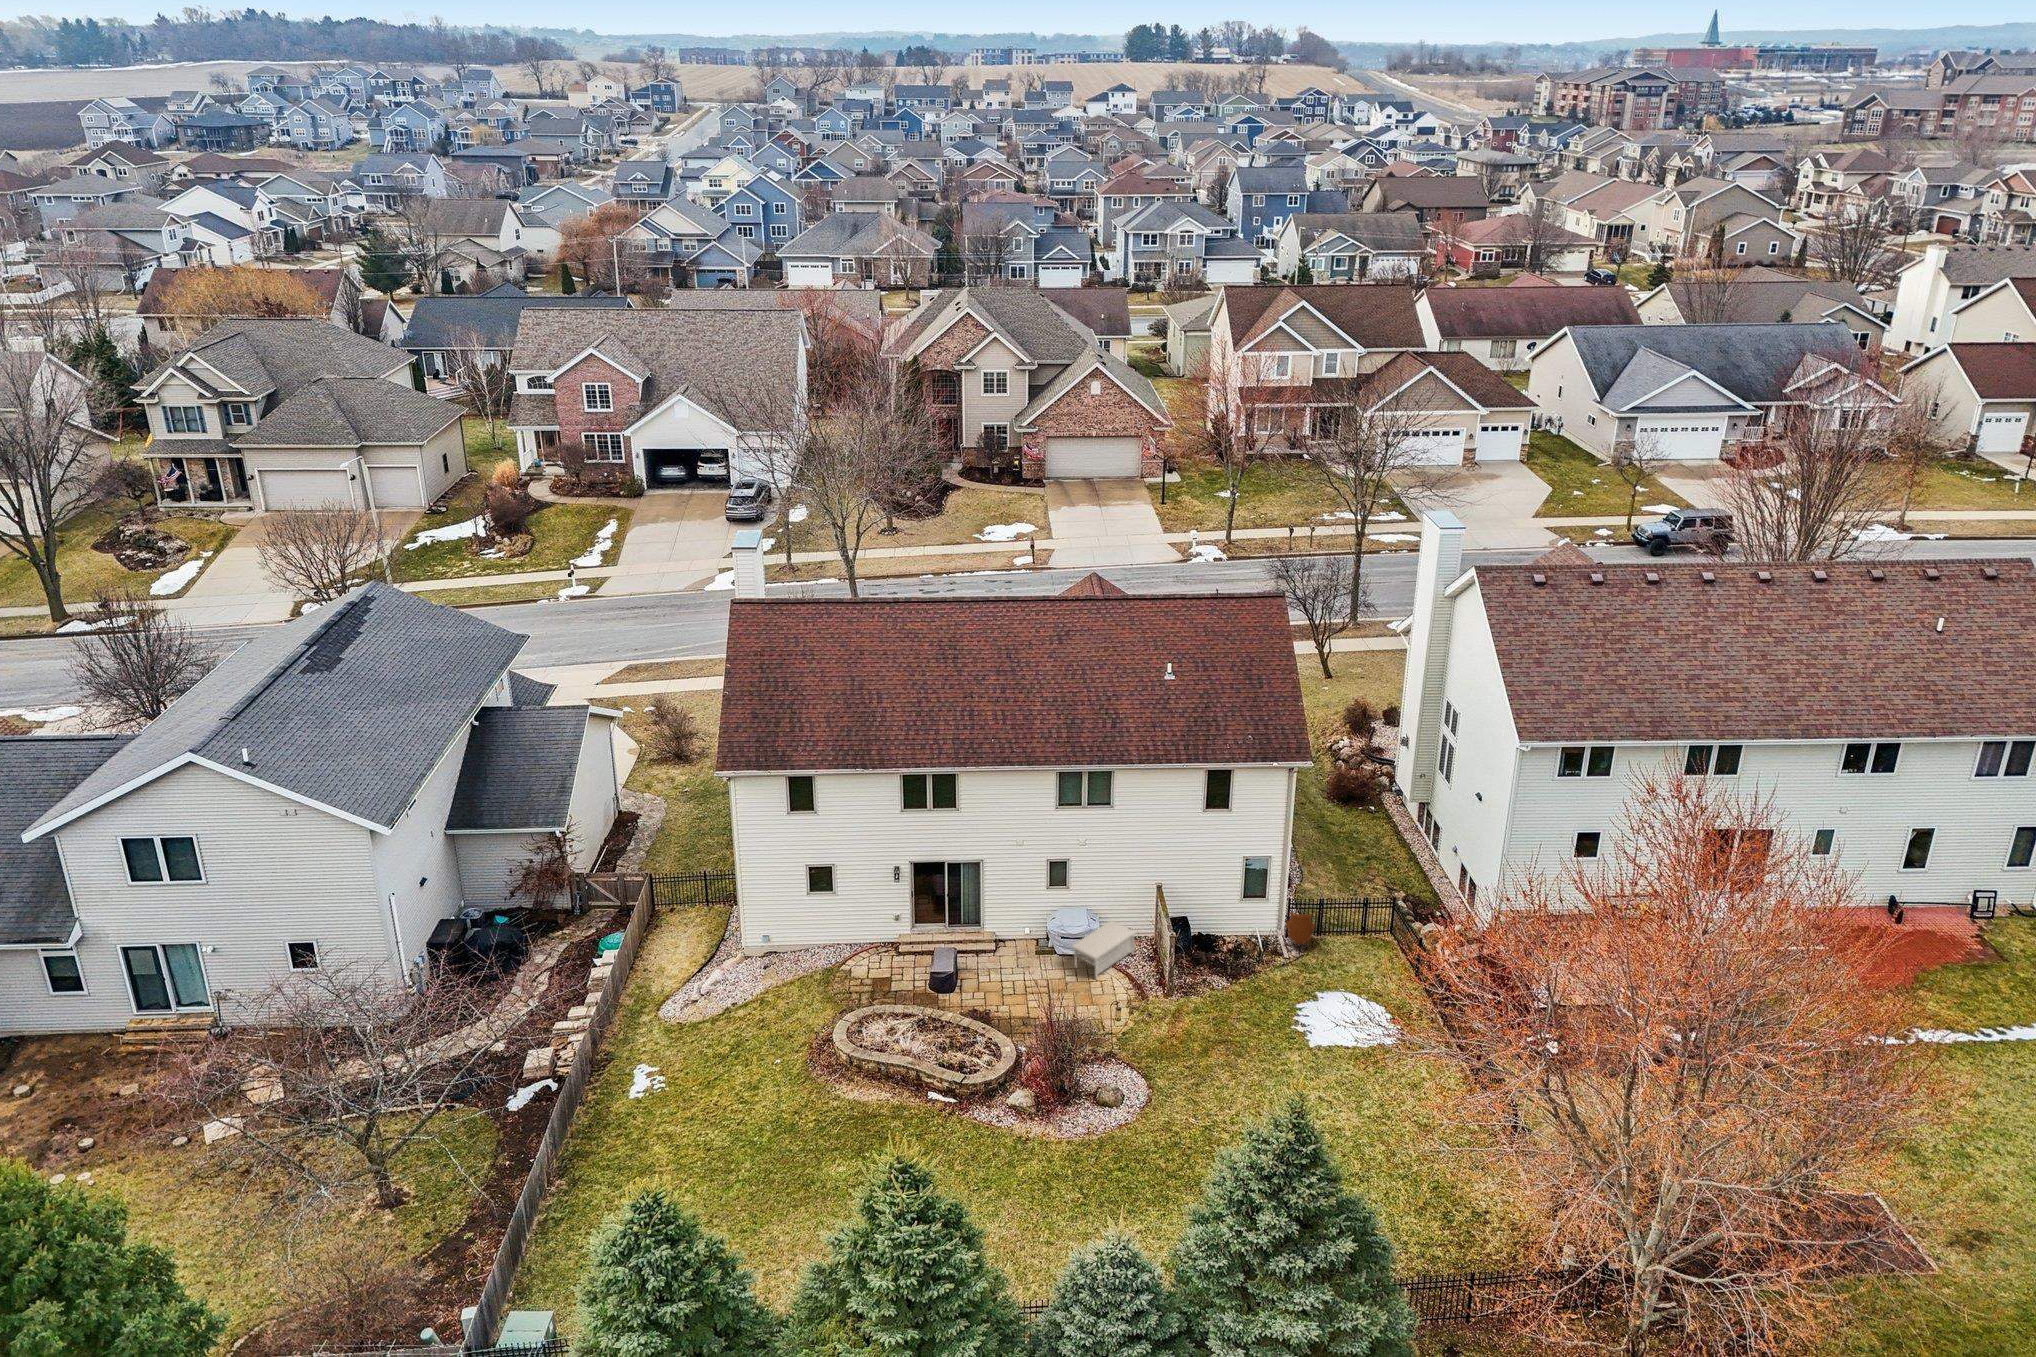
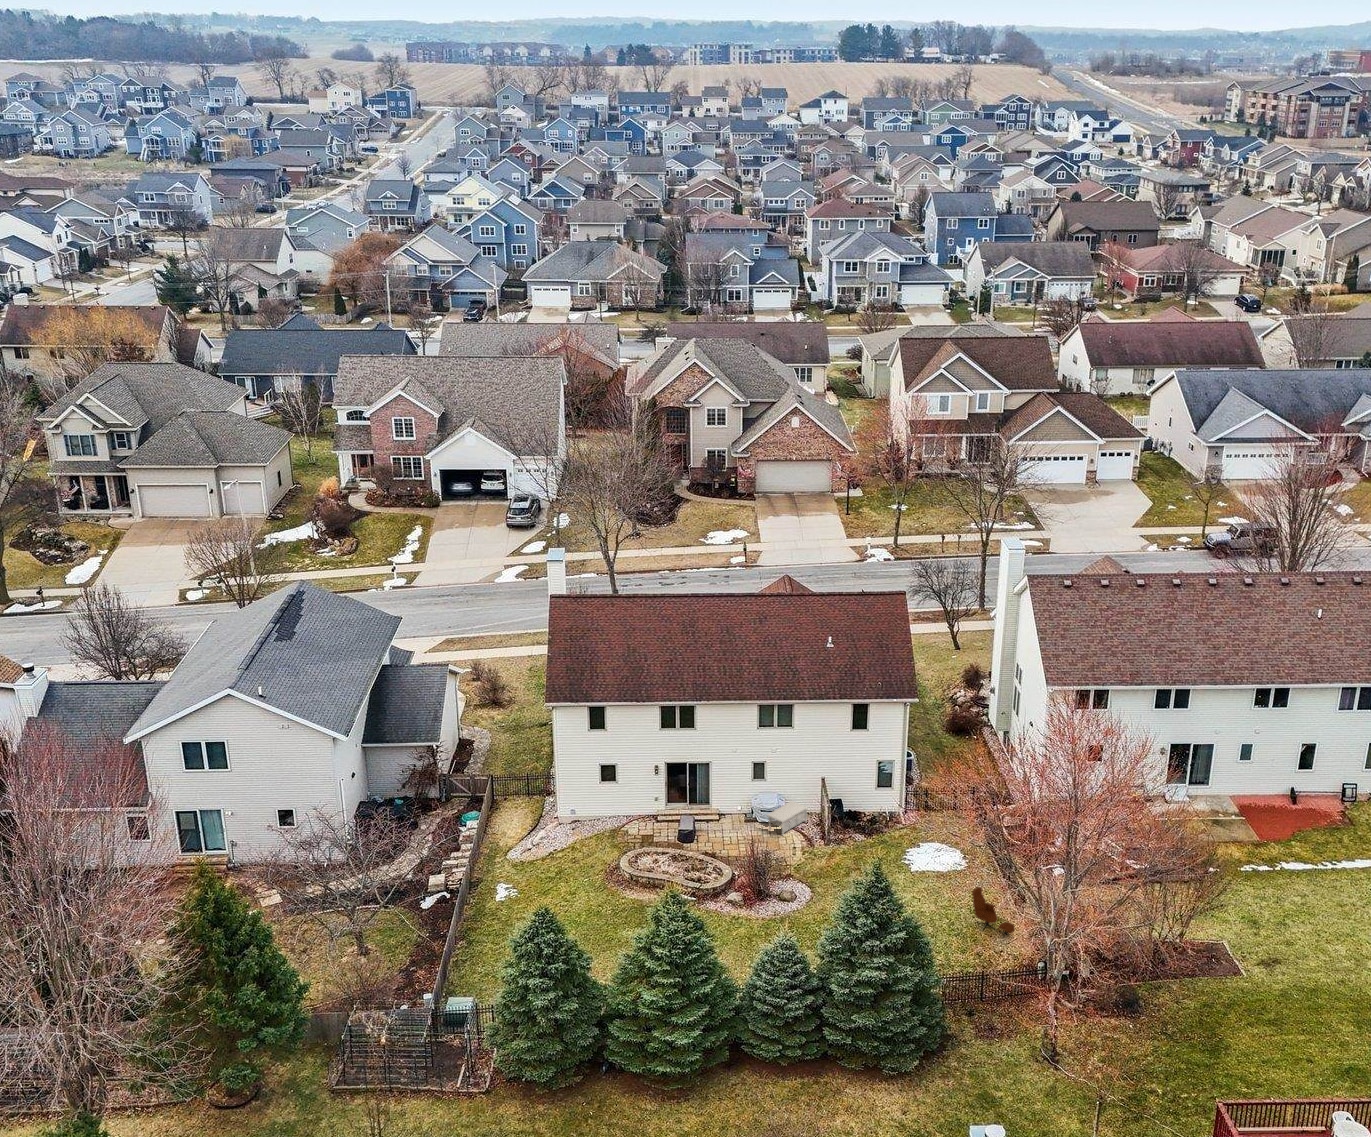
lounge chair: present [1286,913,1315,951] -> present [972,887,1015,935]

